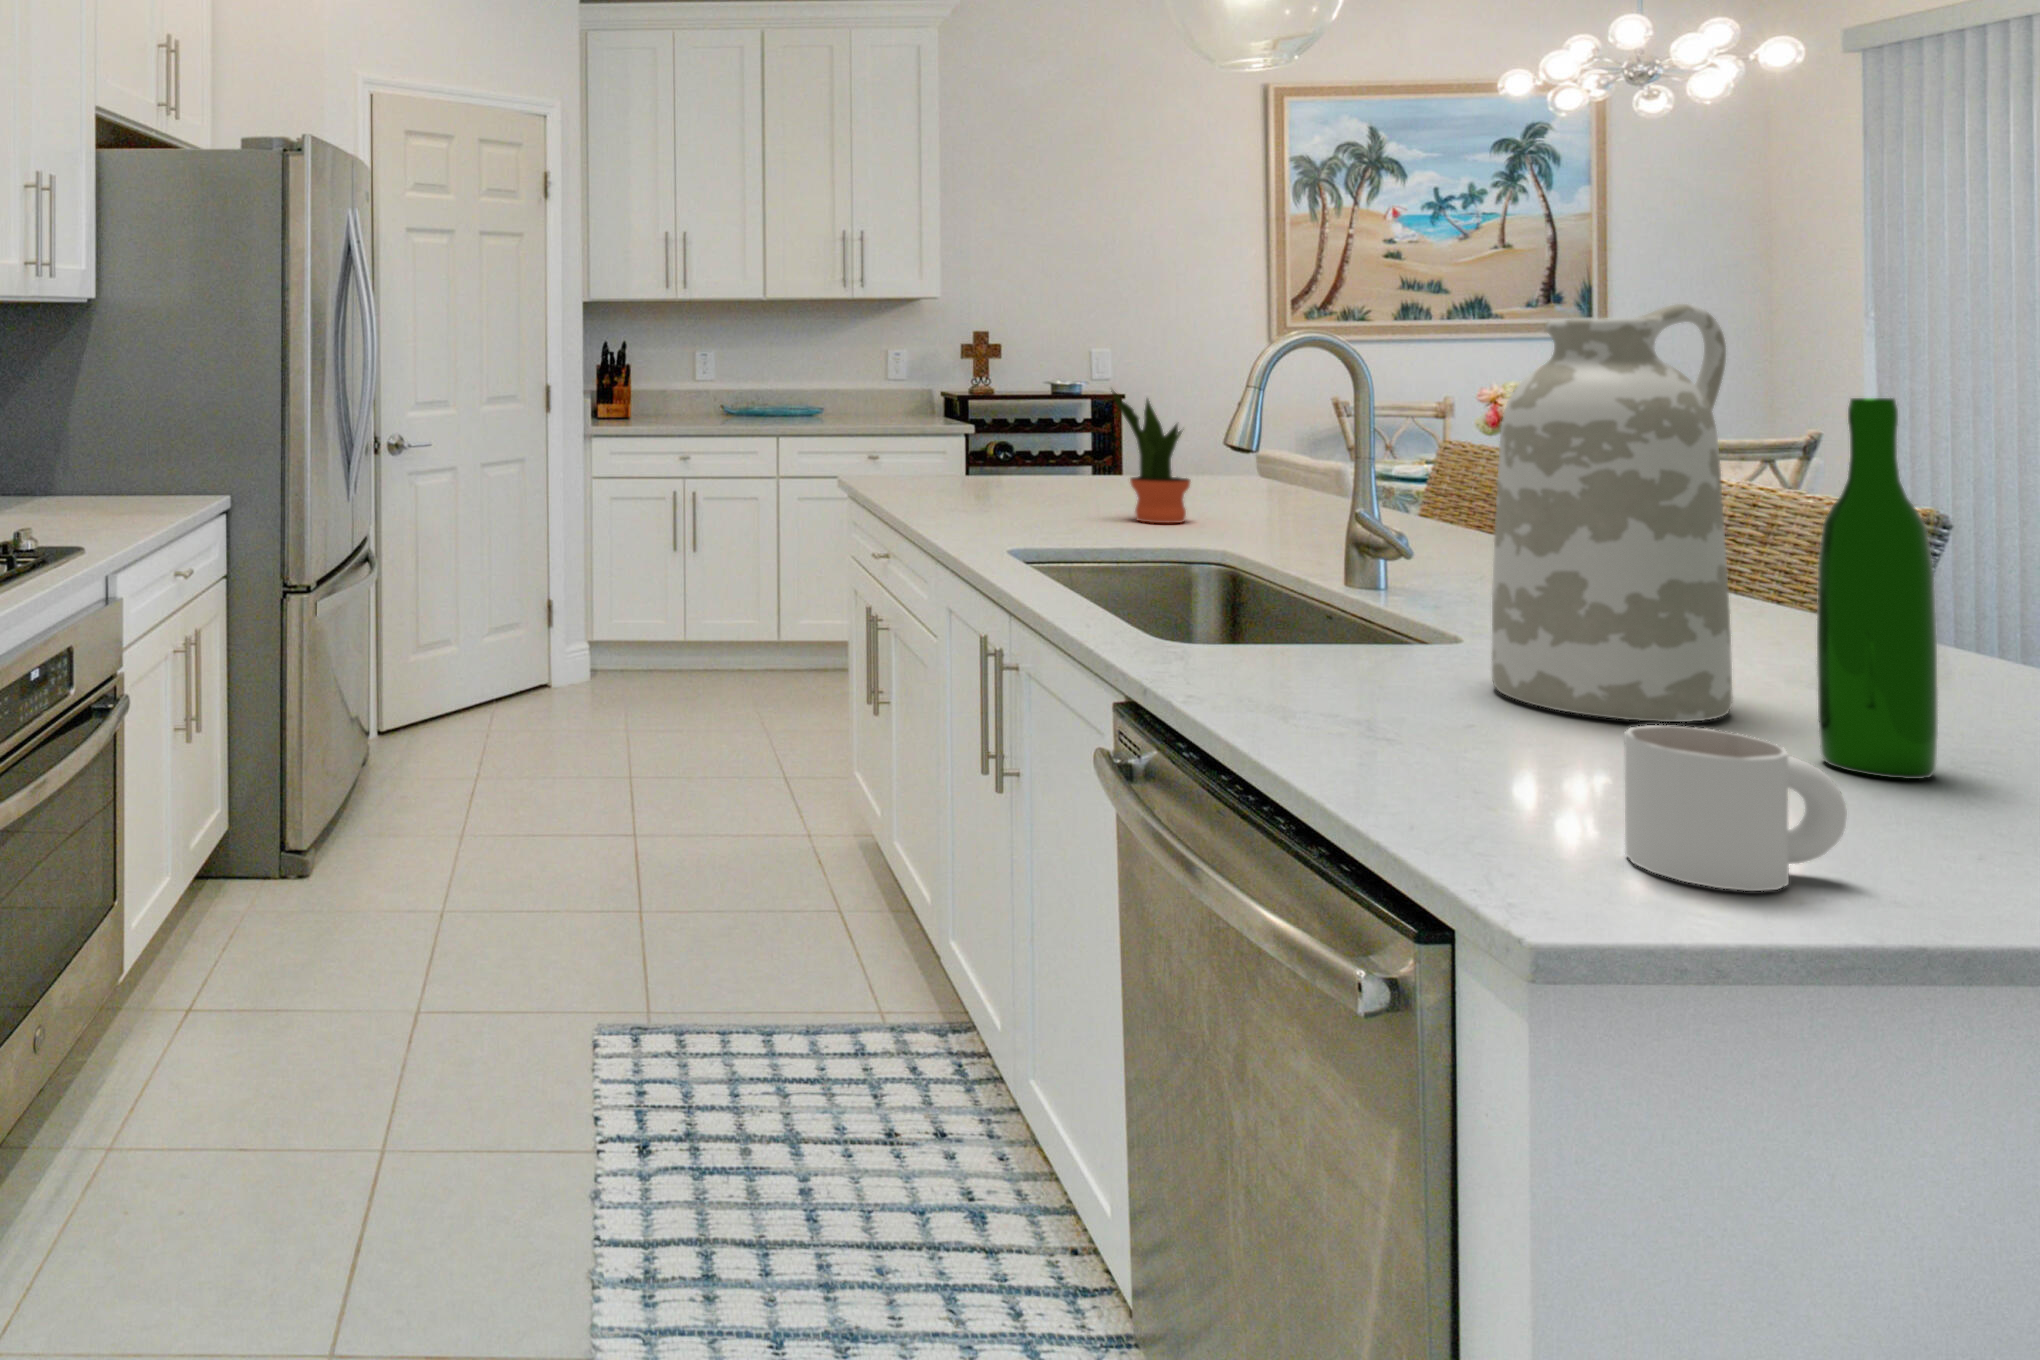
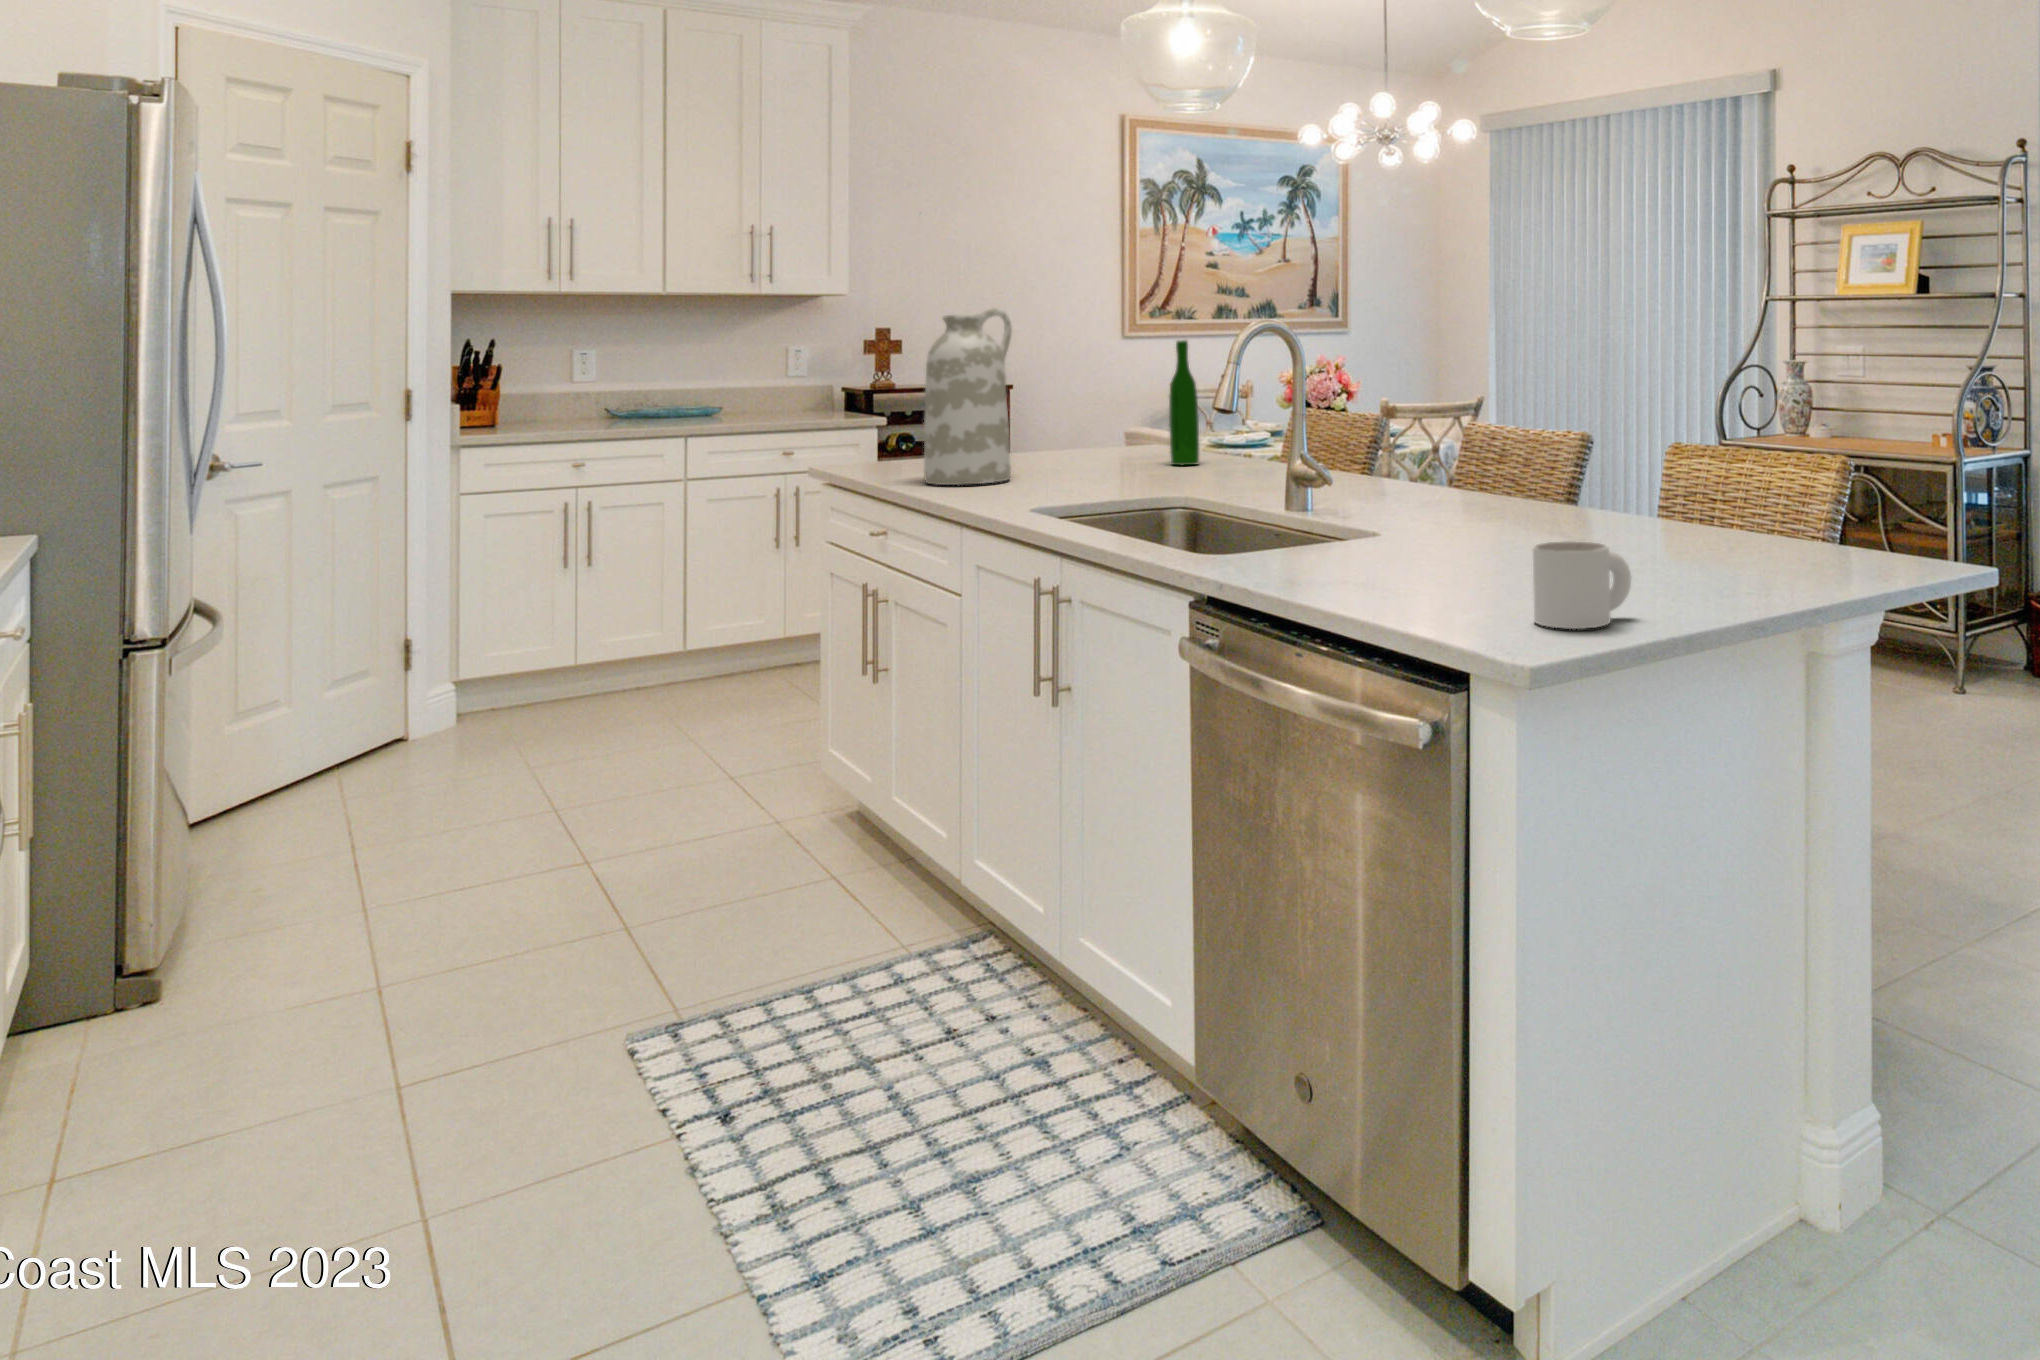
vase: present [1492,304,1733,722] -> present [924,308,1012,485]
potted plant: present [1111,391,1190,523] -> none [1077,367,1139,481]
wine bottle: present [1817,398,1938,779] -> present [1169,340,1200,465]

